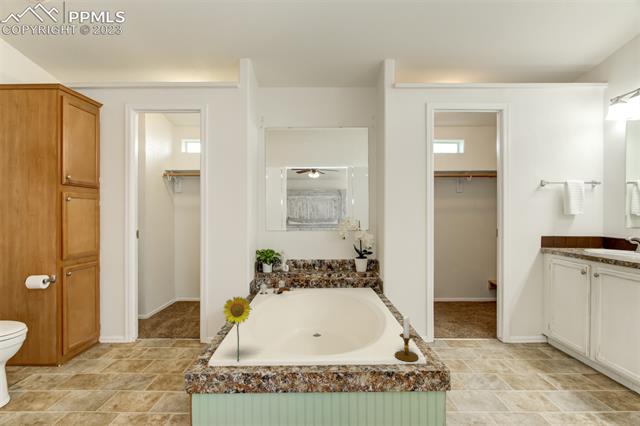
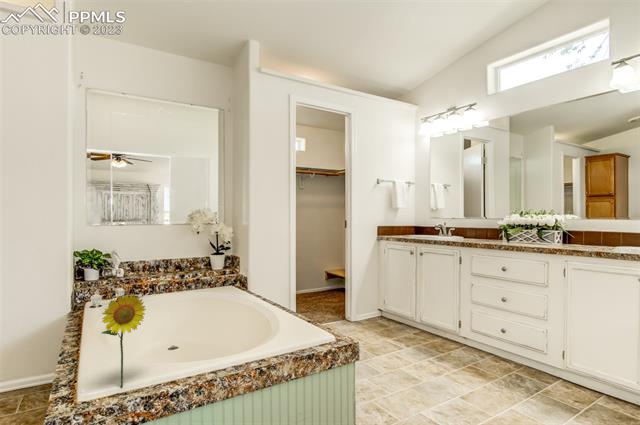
candlestick: present [395,316,419,361] -> none [305,296,329,341]

